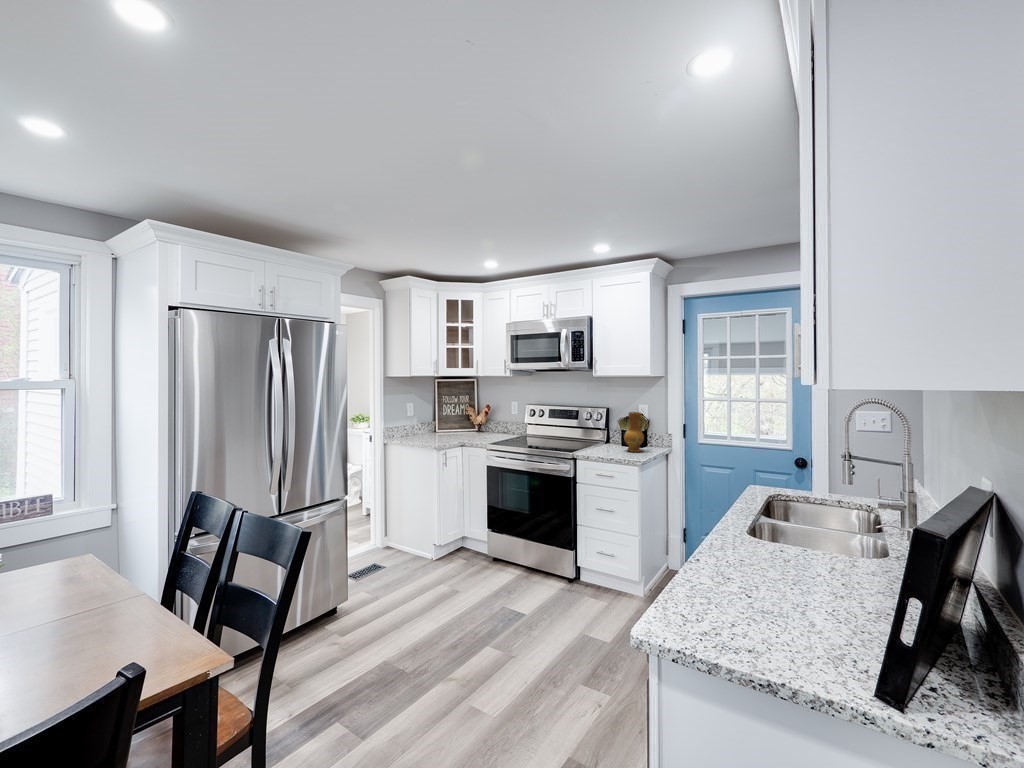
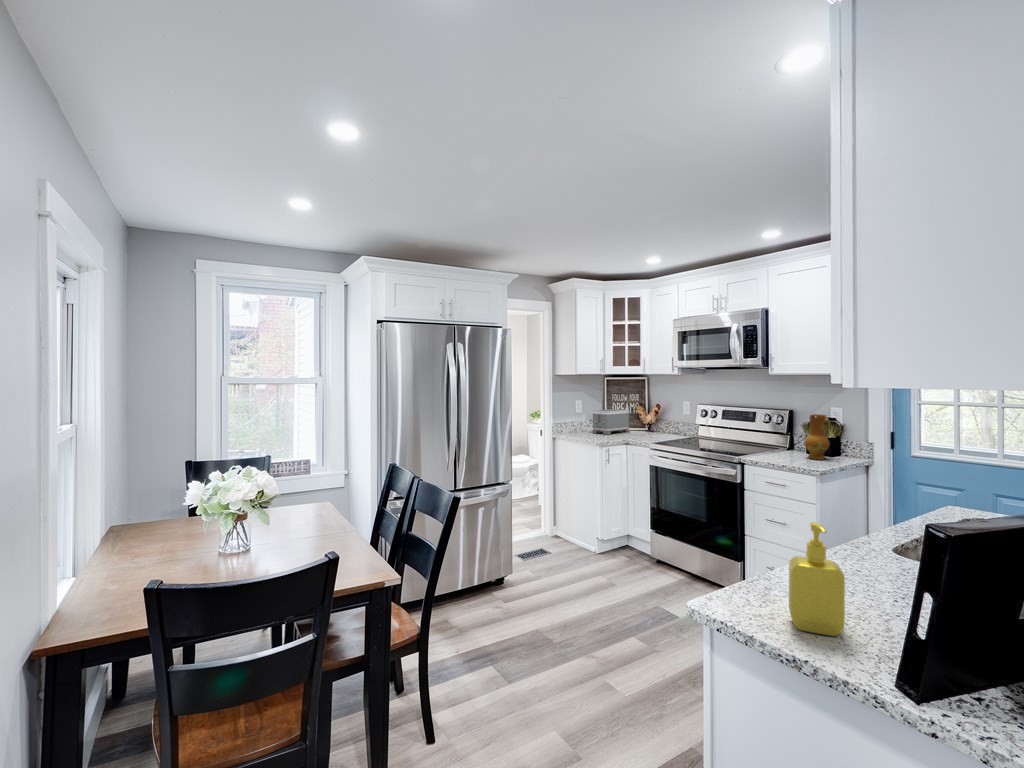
toaster: none [423,411,461,437] -> present [592,409,630,435]
soap dispenser: none [734,530,792,646] -> present [789,522,845,636]

